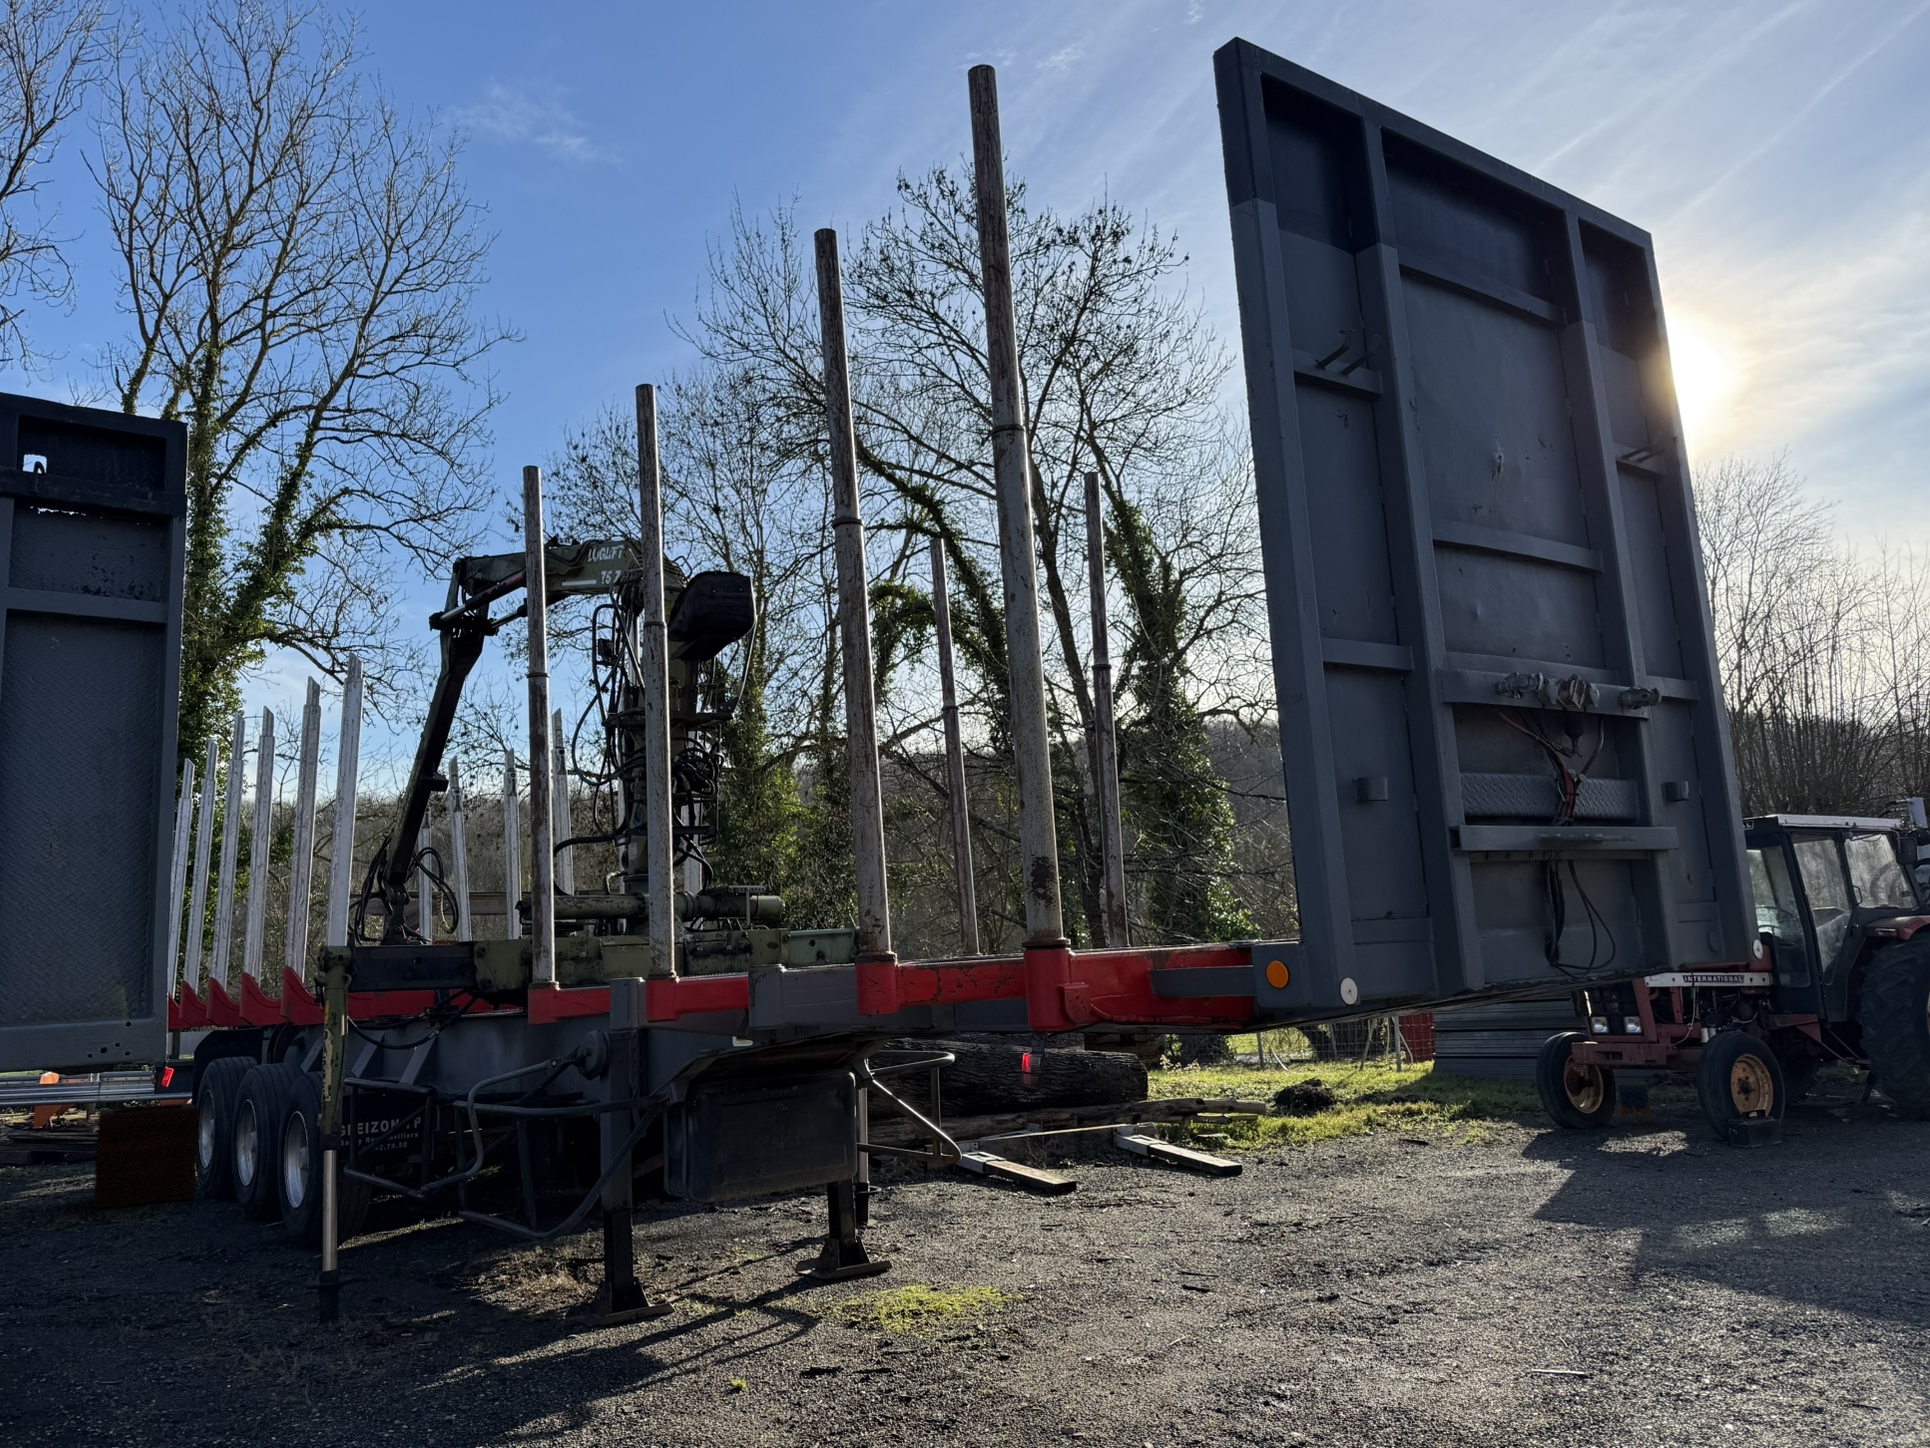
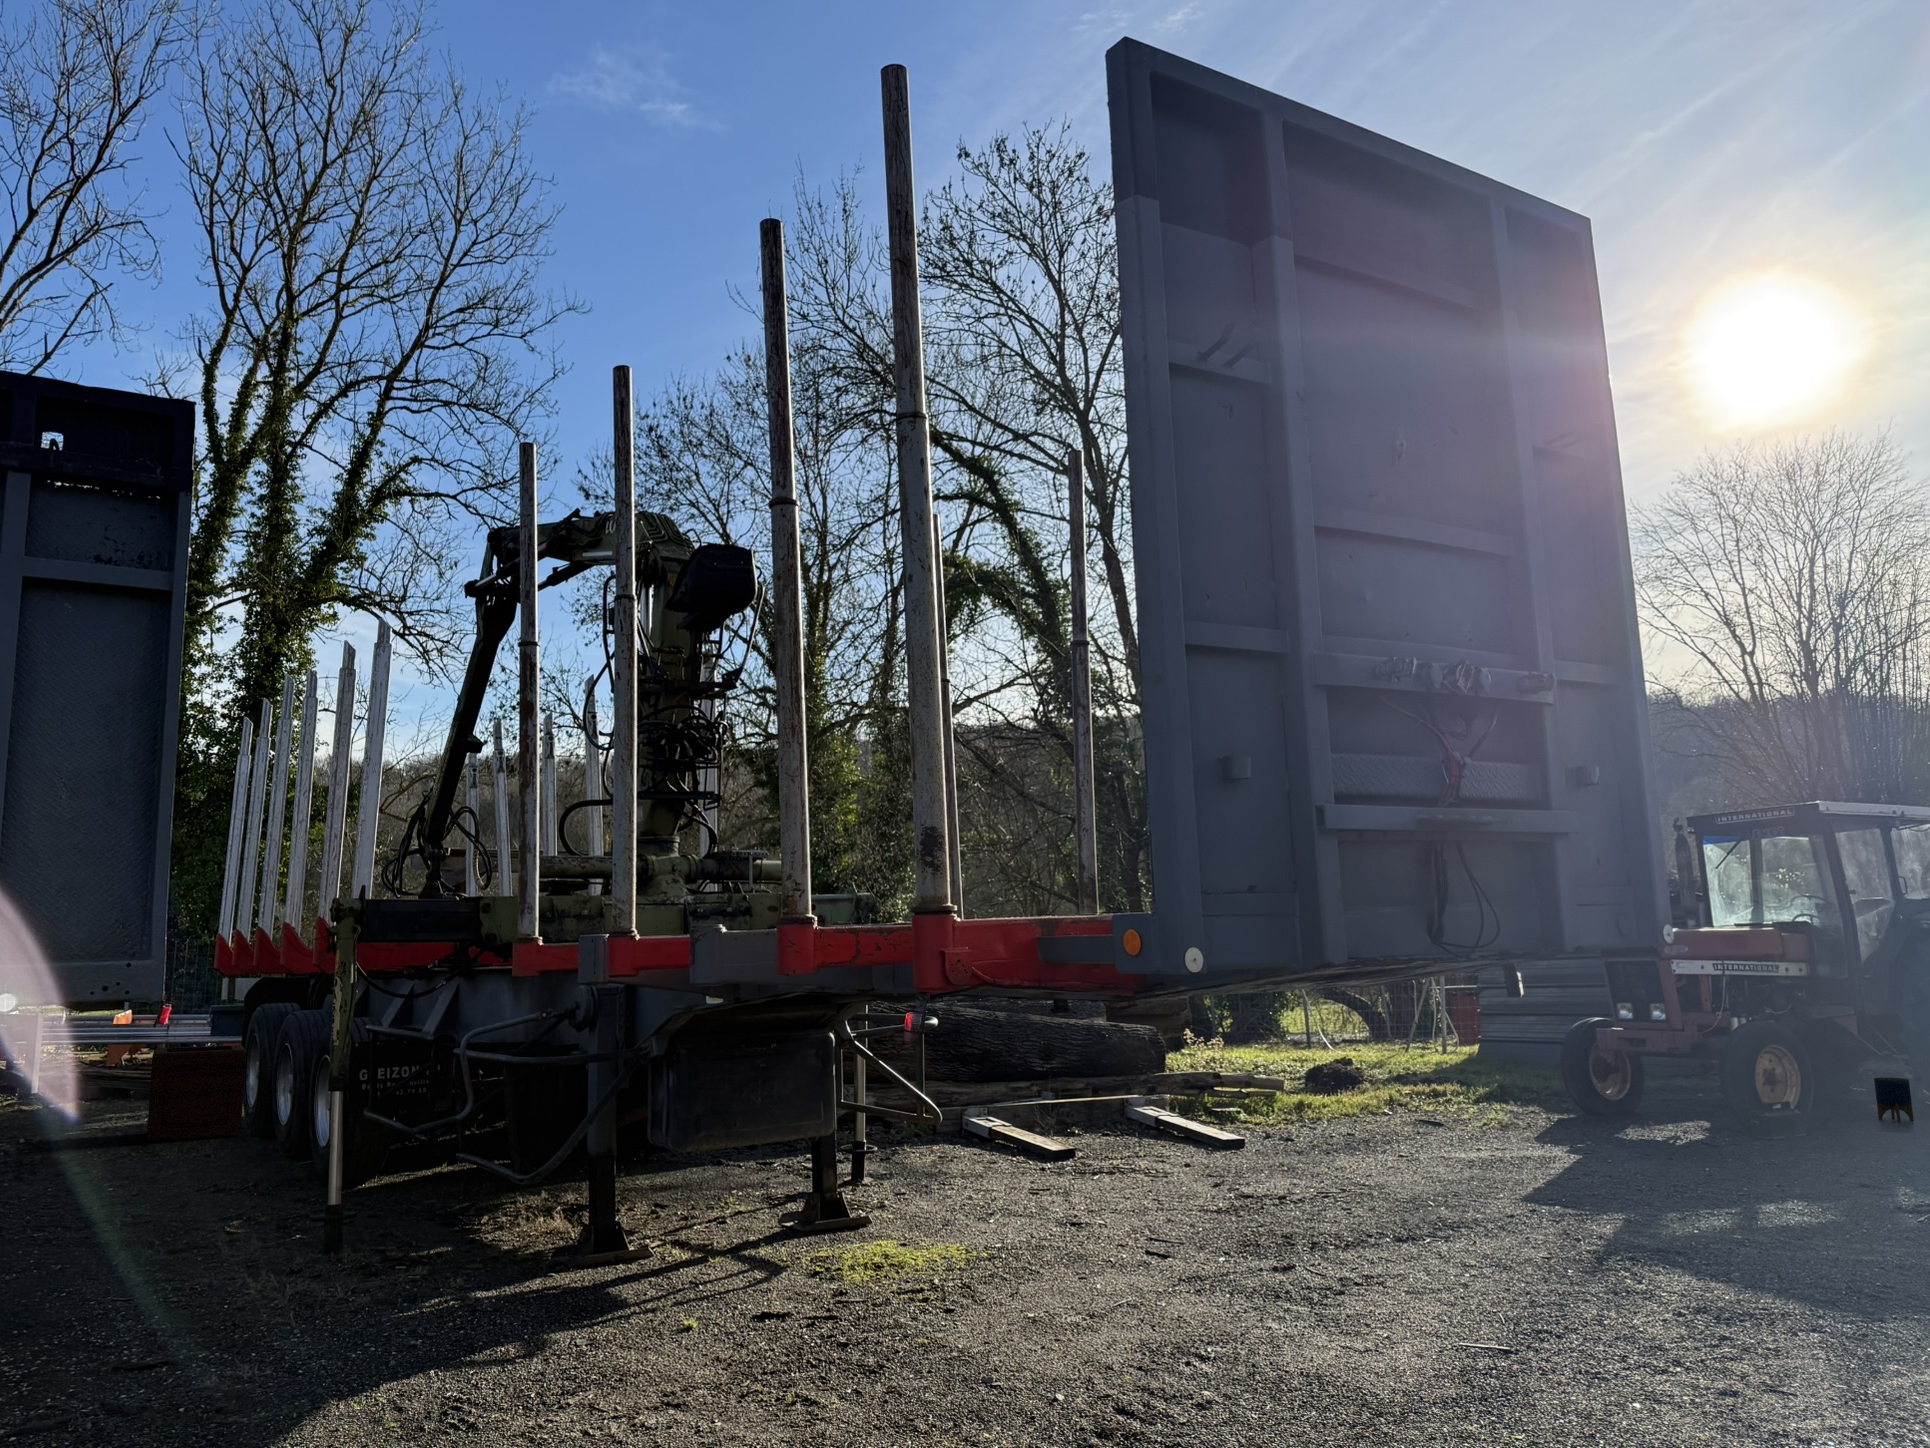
planter: present [1617,1082,1652,1123] -> present [1874,1077,1914,1122]

